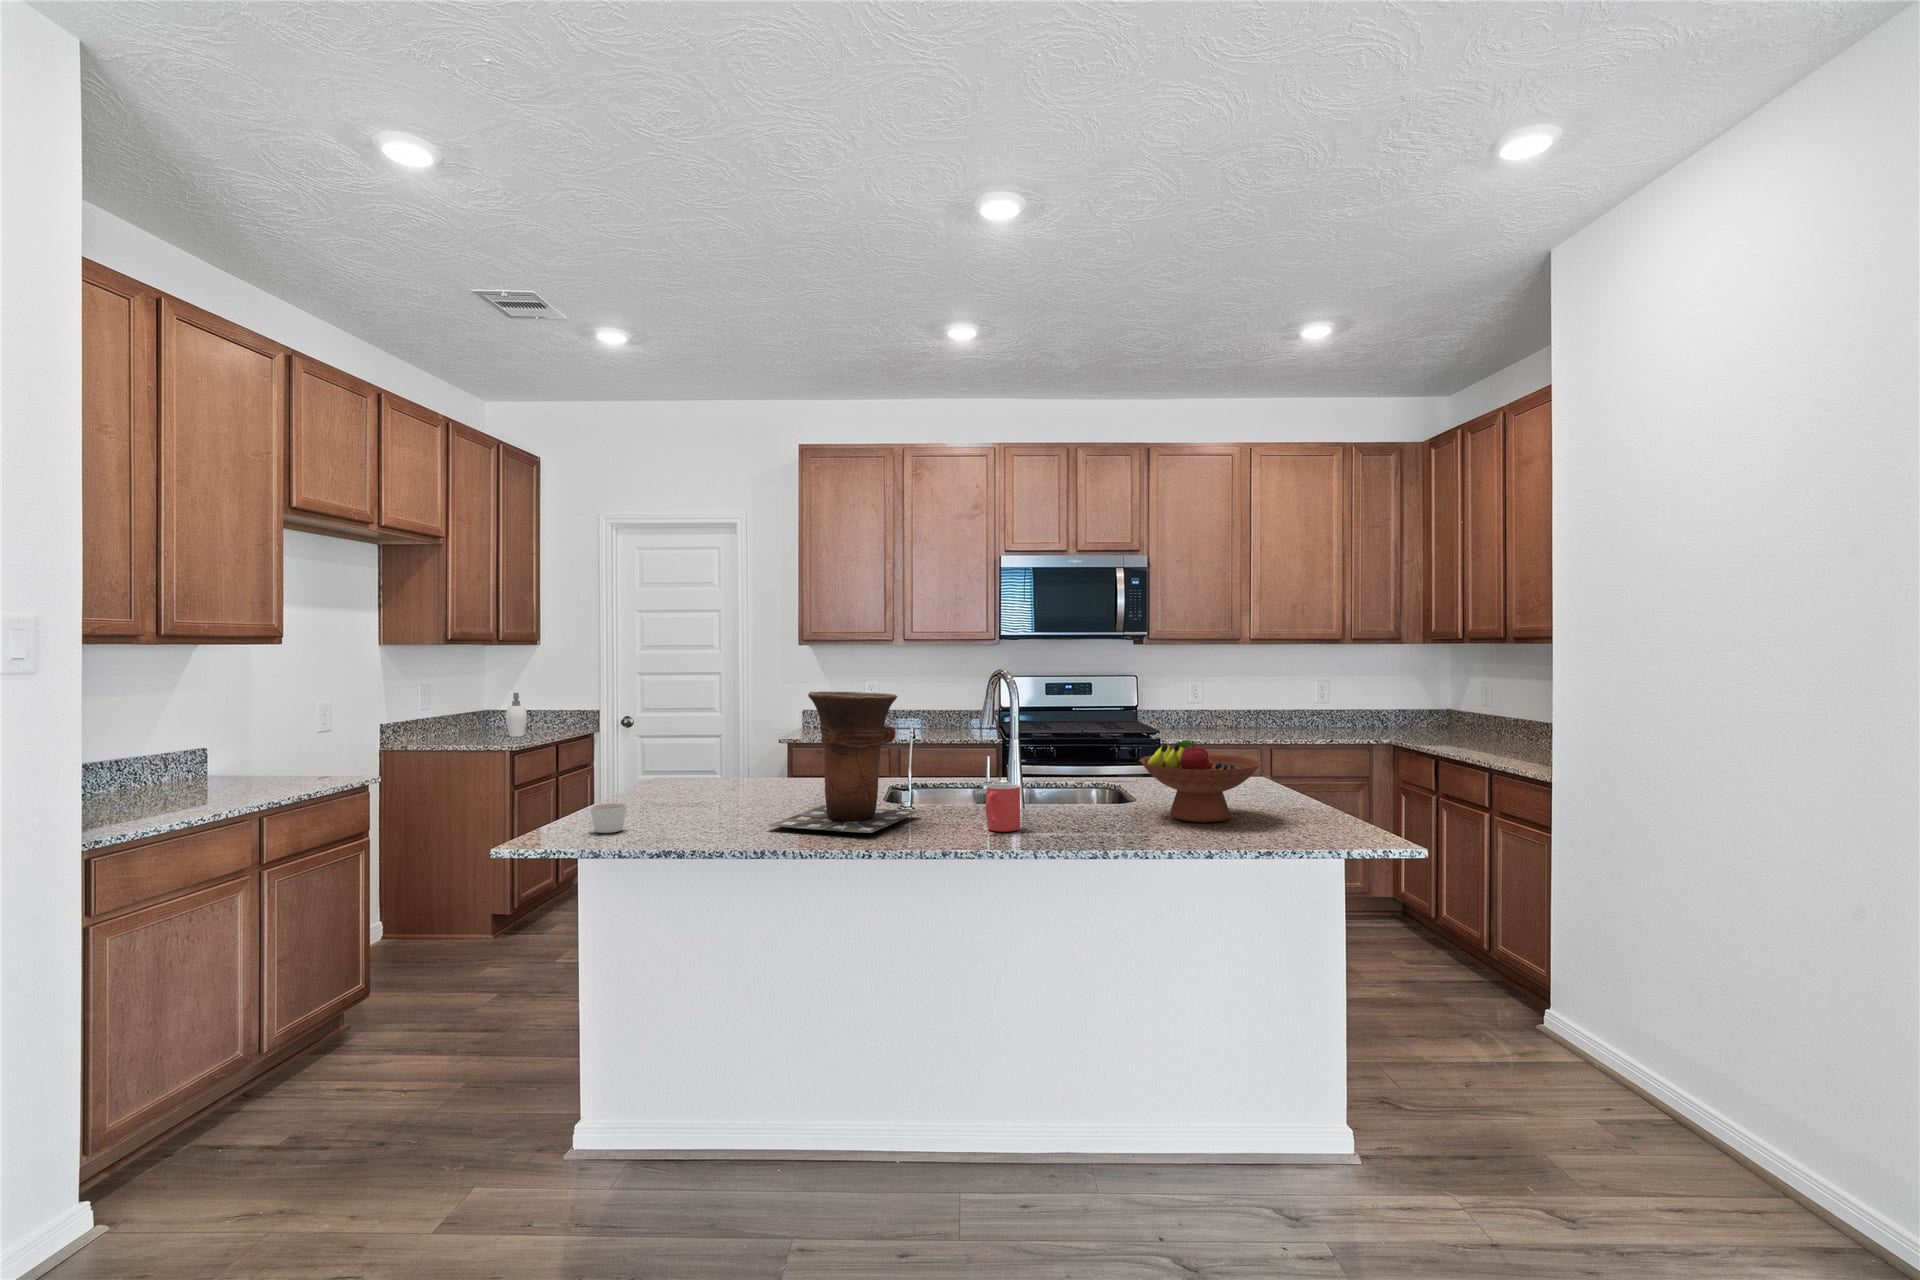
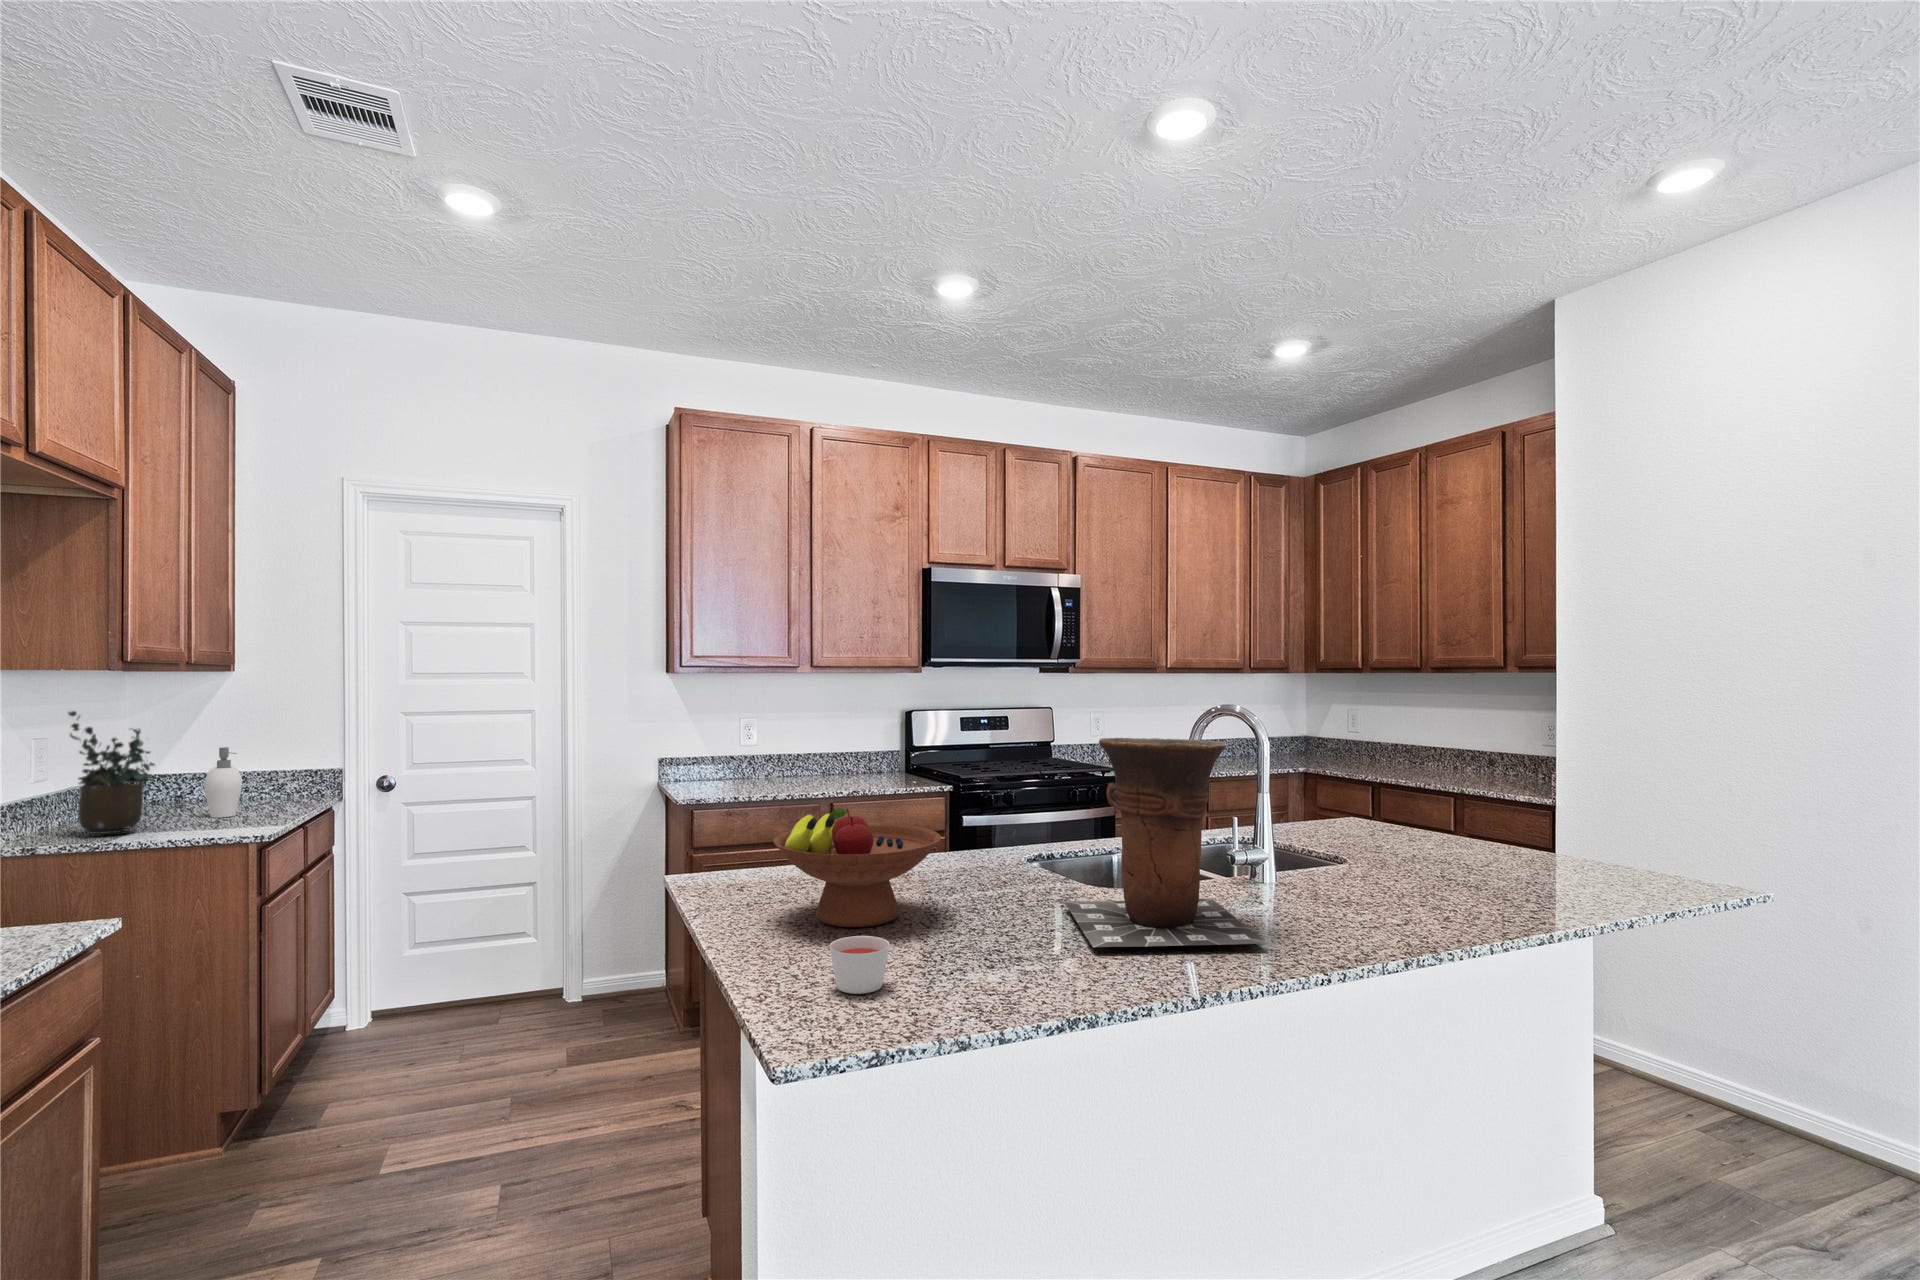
potted plant: none [428,668,470,741] -> present [68,711,154,834]
fruit bowl: present [1140,740,1262,822] -> present [773,808,941,927]
mug: present [986,784,1020,832] -> none [1336,854,1384,920]

